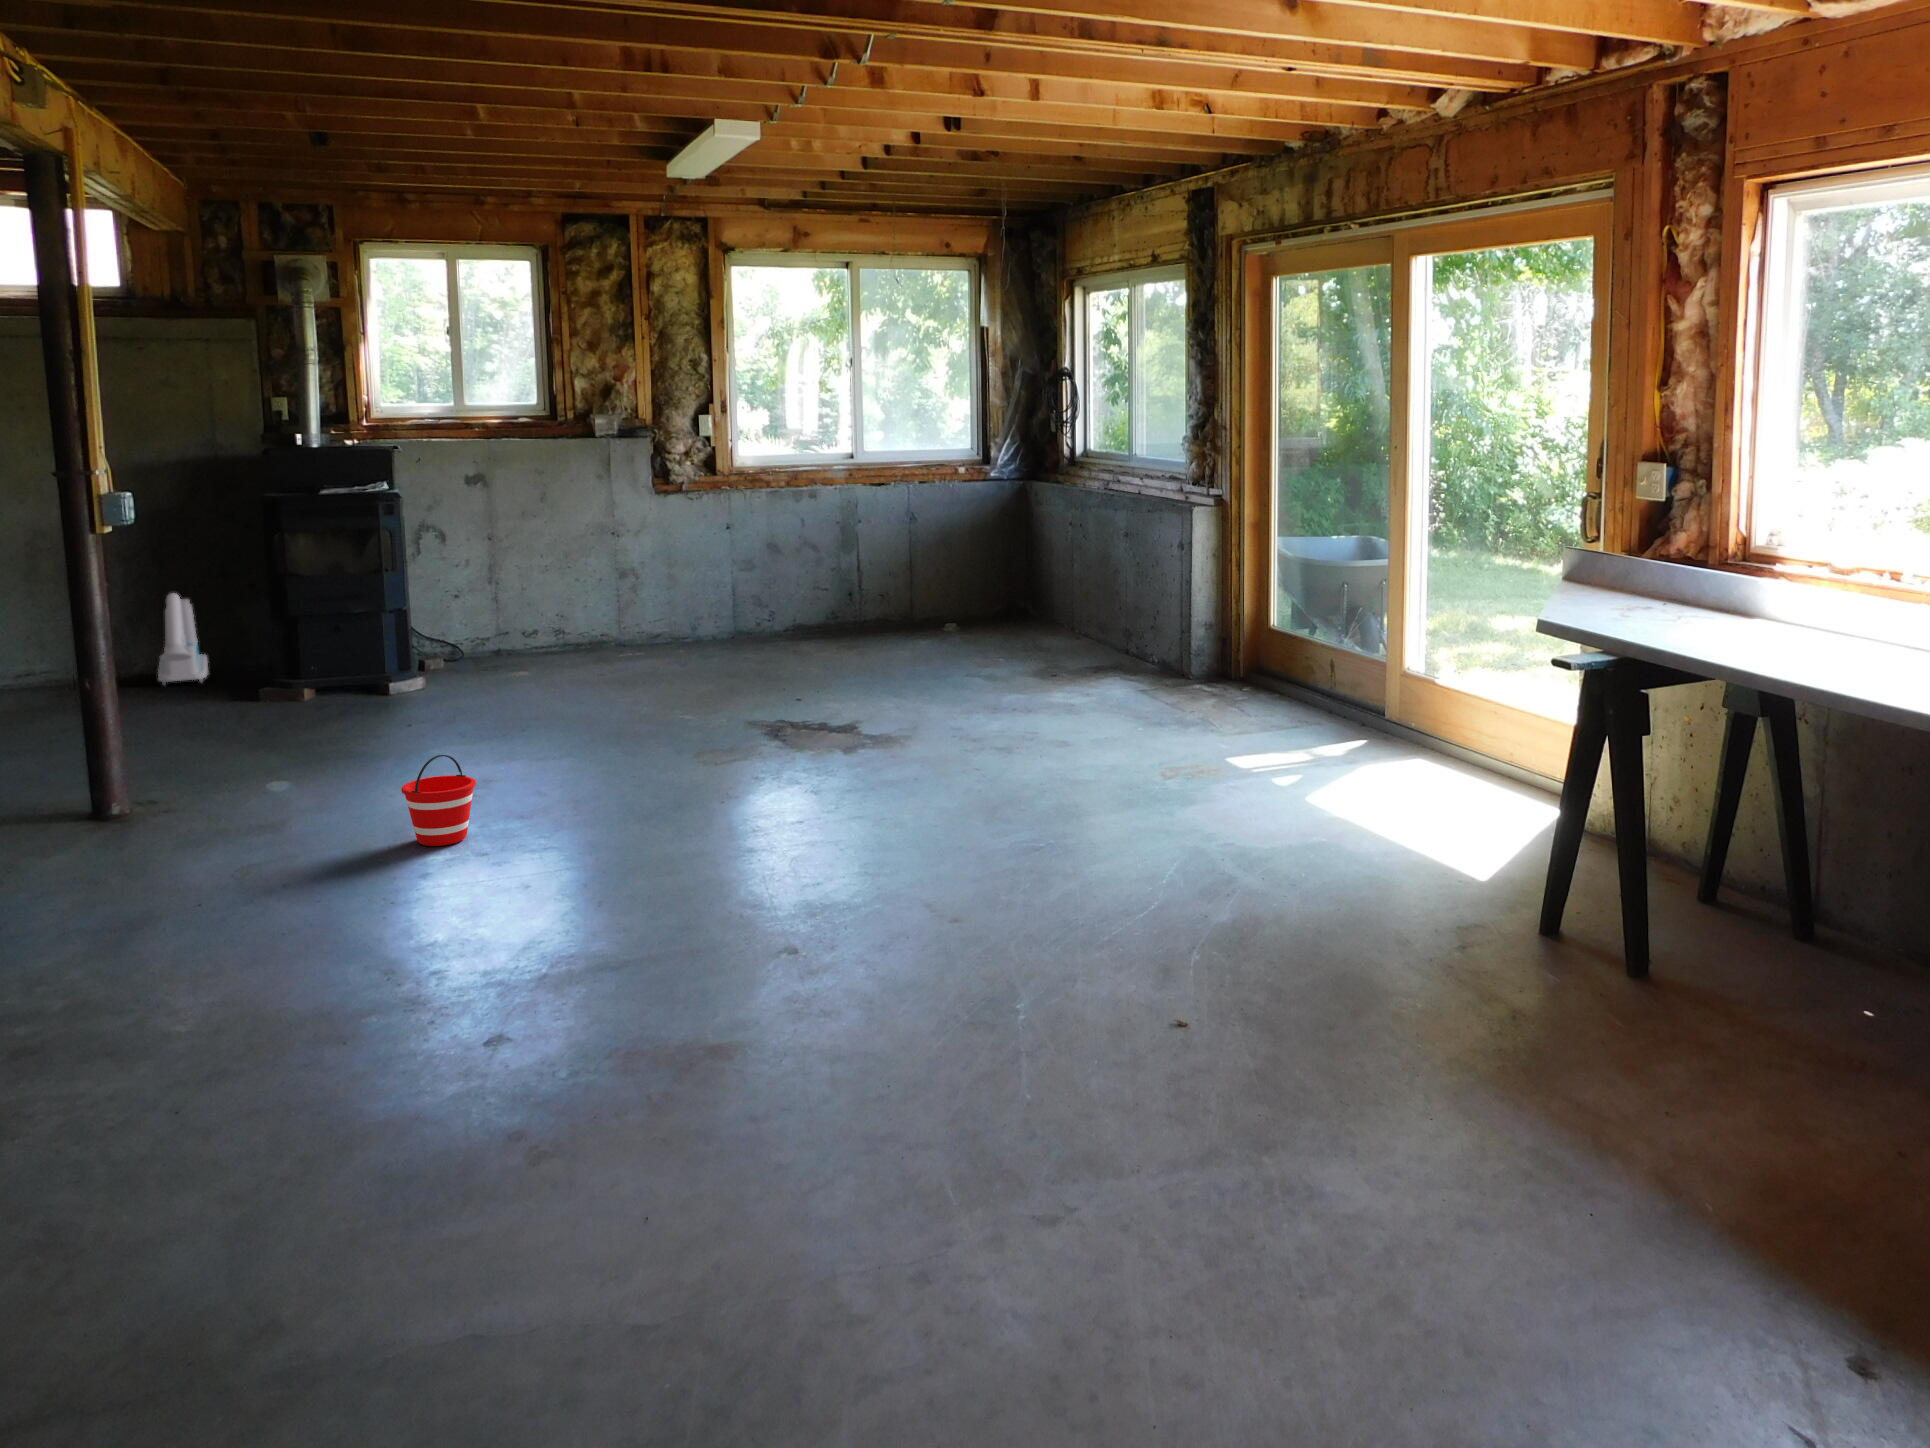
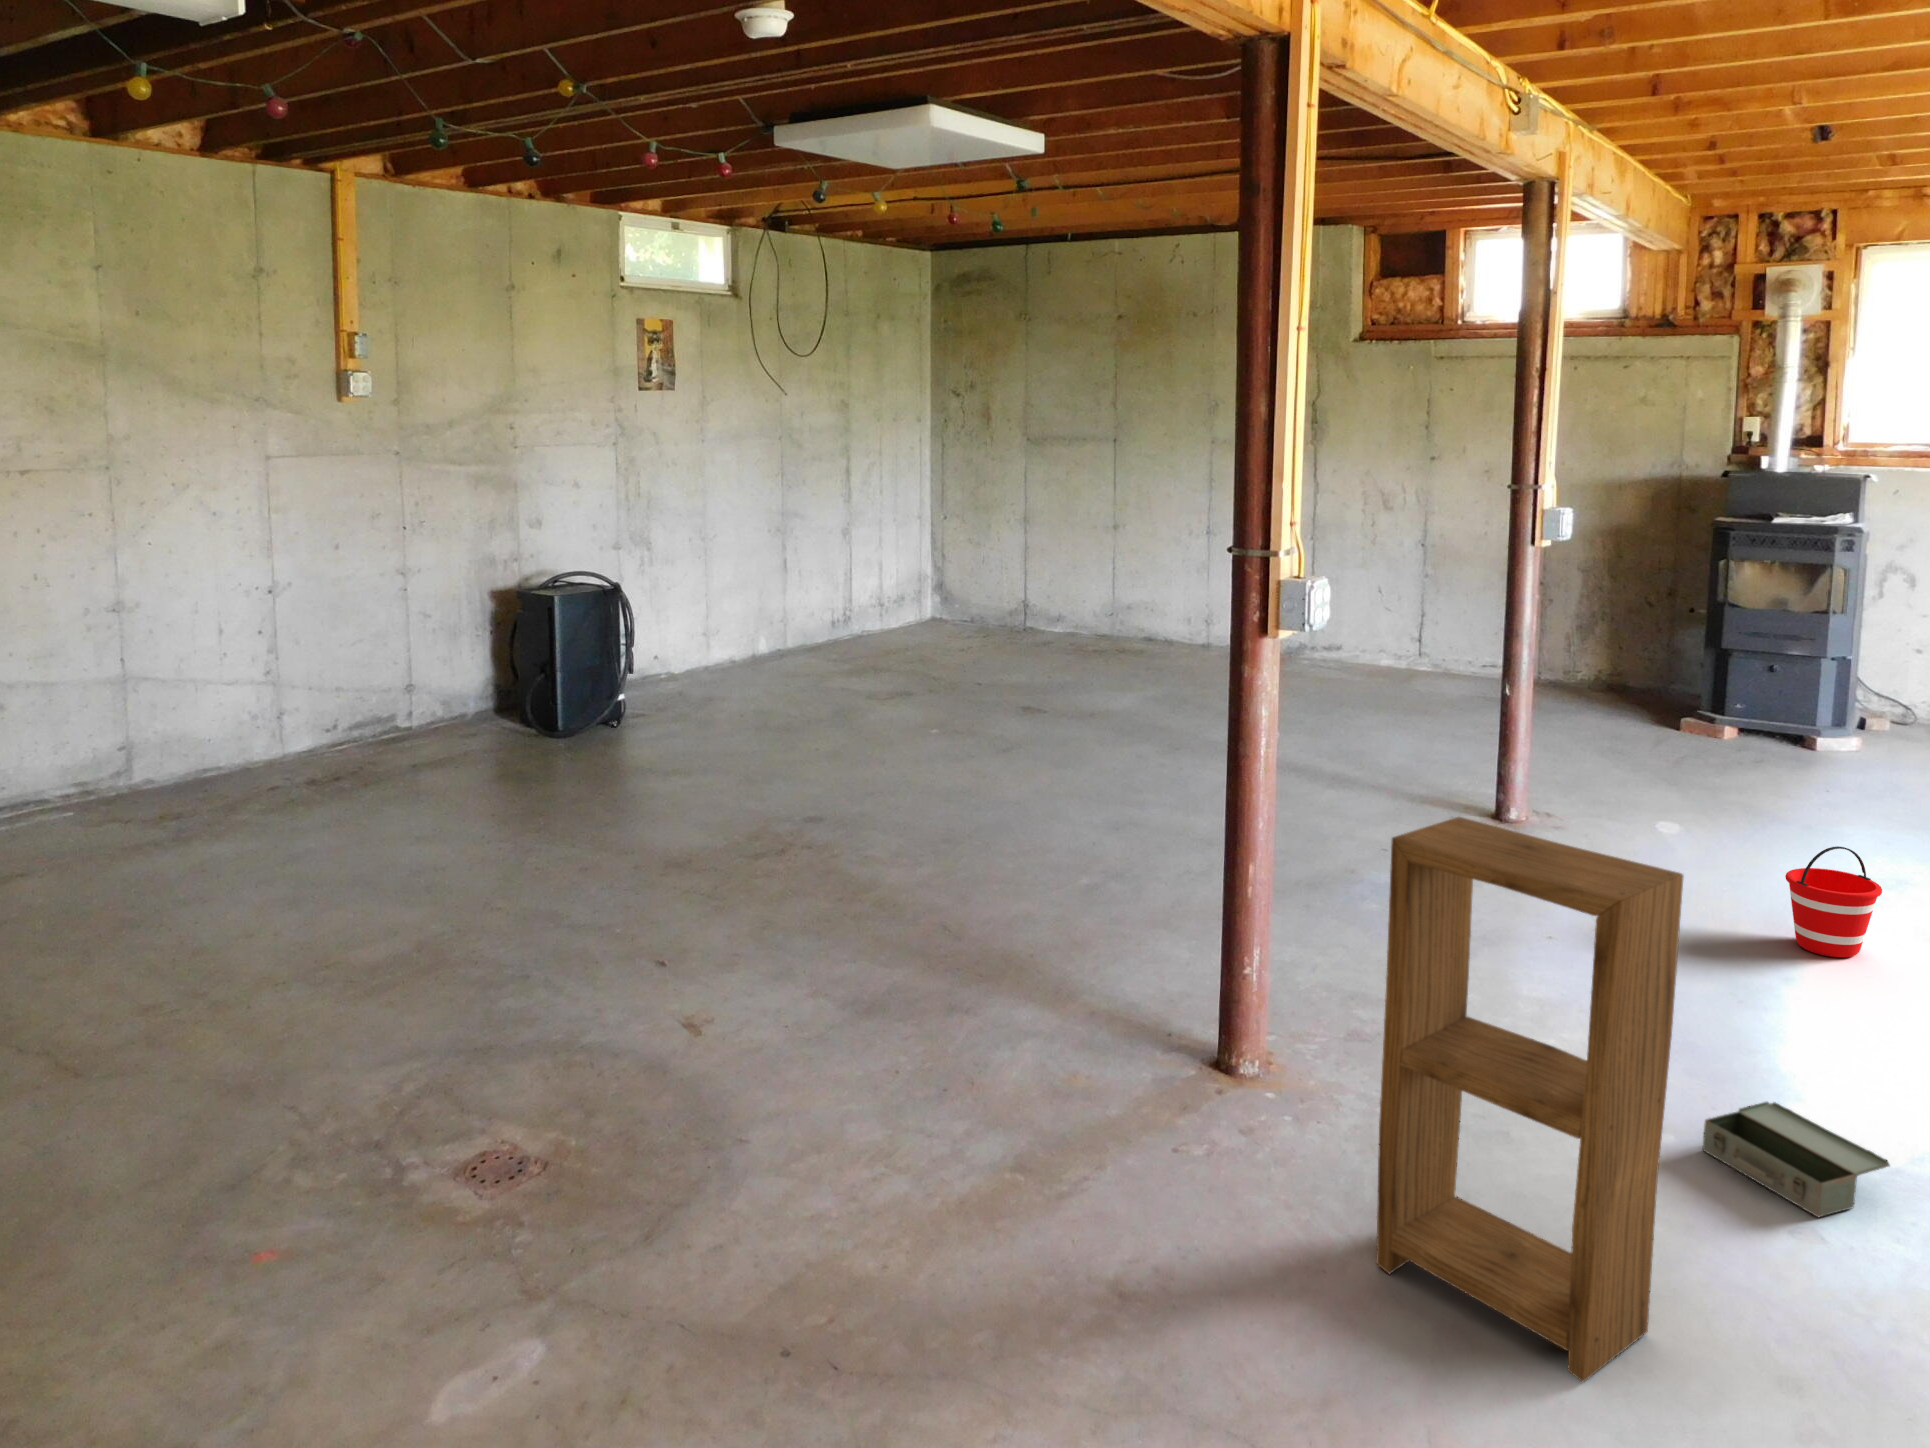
vacuum cleaner: present [158,593,208,685] -> none [1592,610,1641,701]
shelving unit: none [97,769,391,1203] -> present [1376,817,1683,1382]
toolbox: none [390,951,527,1015] -> present [1703,1102,1890,1217]

